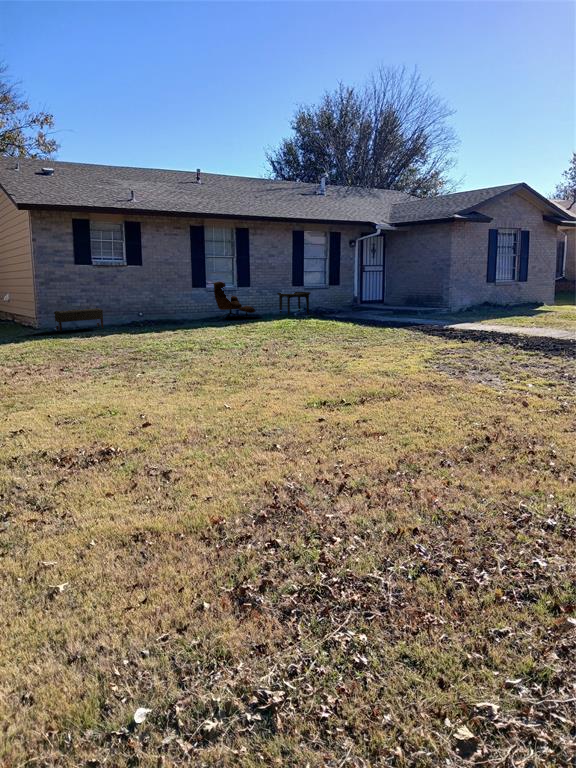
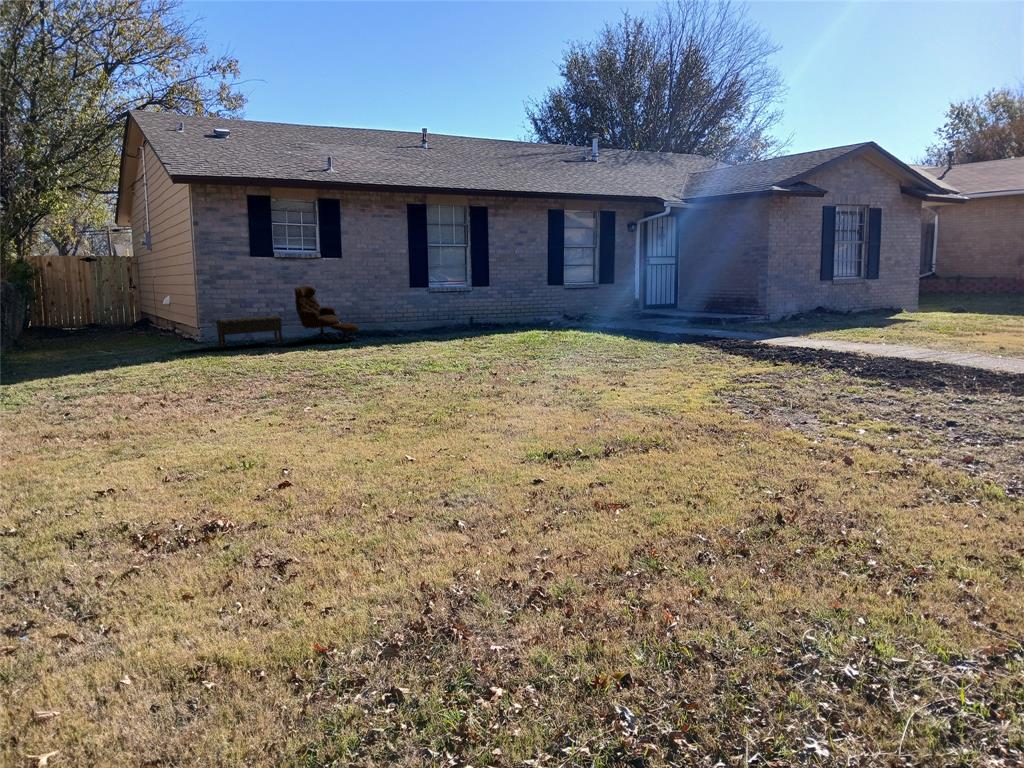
lounge chair: present [214,282,255,318] -> present [294,286,359,341]
round table: present [277,292,311,315] -> none [524,293,572,325]

